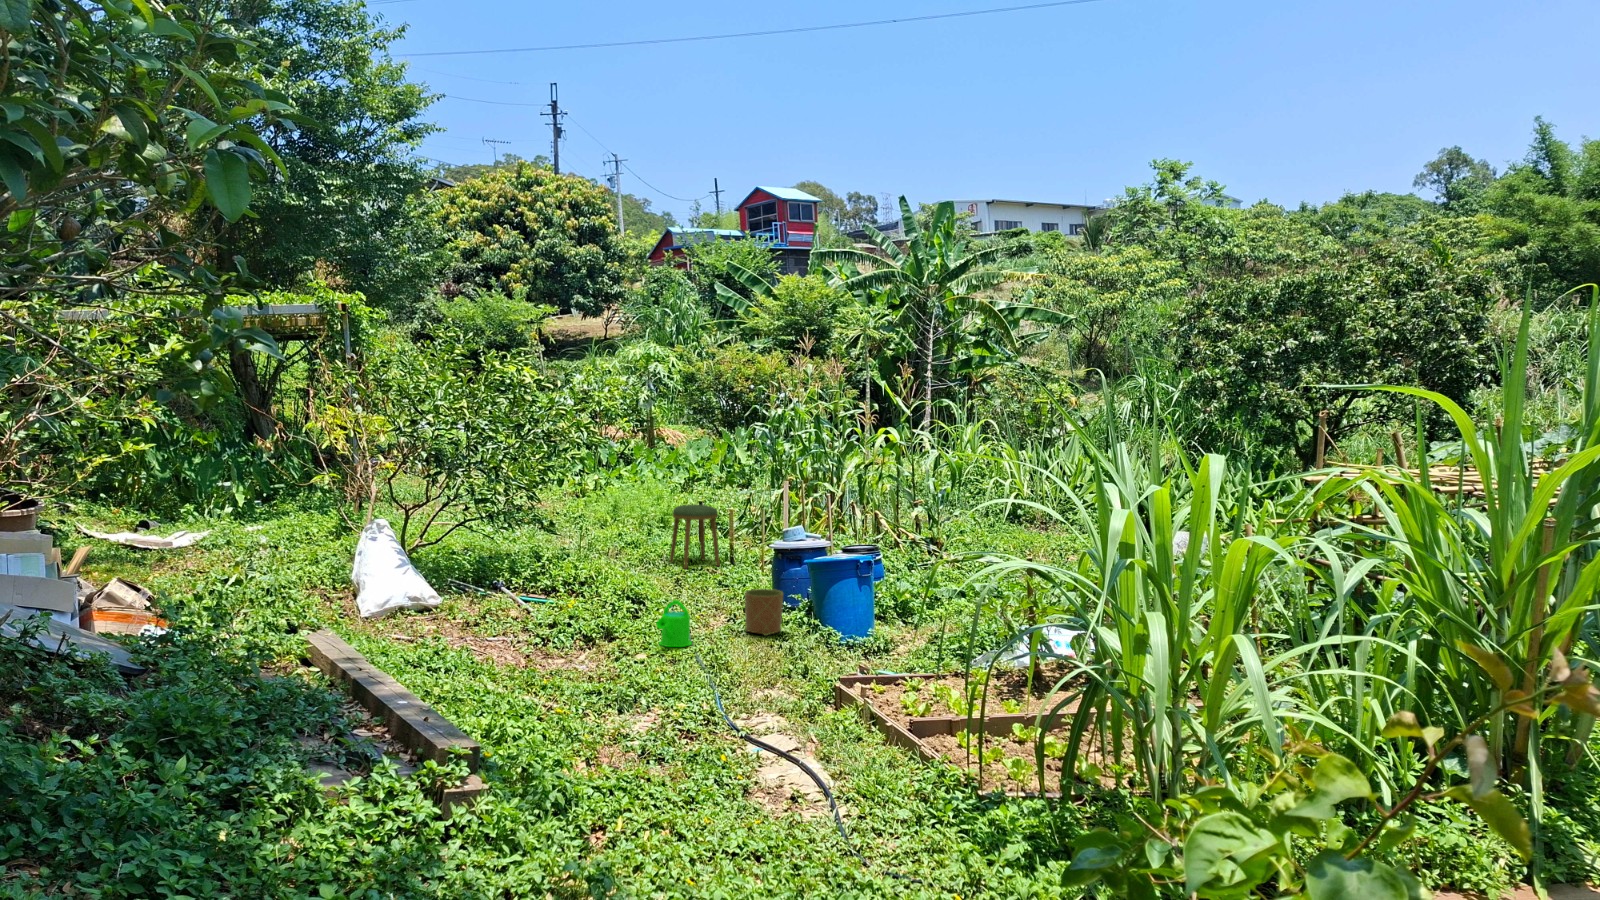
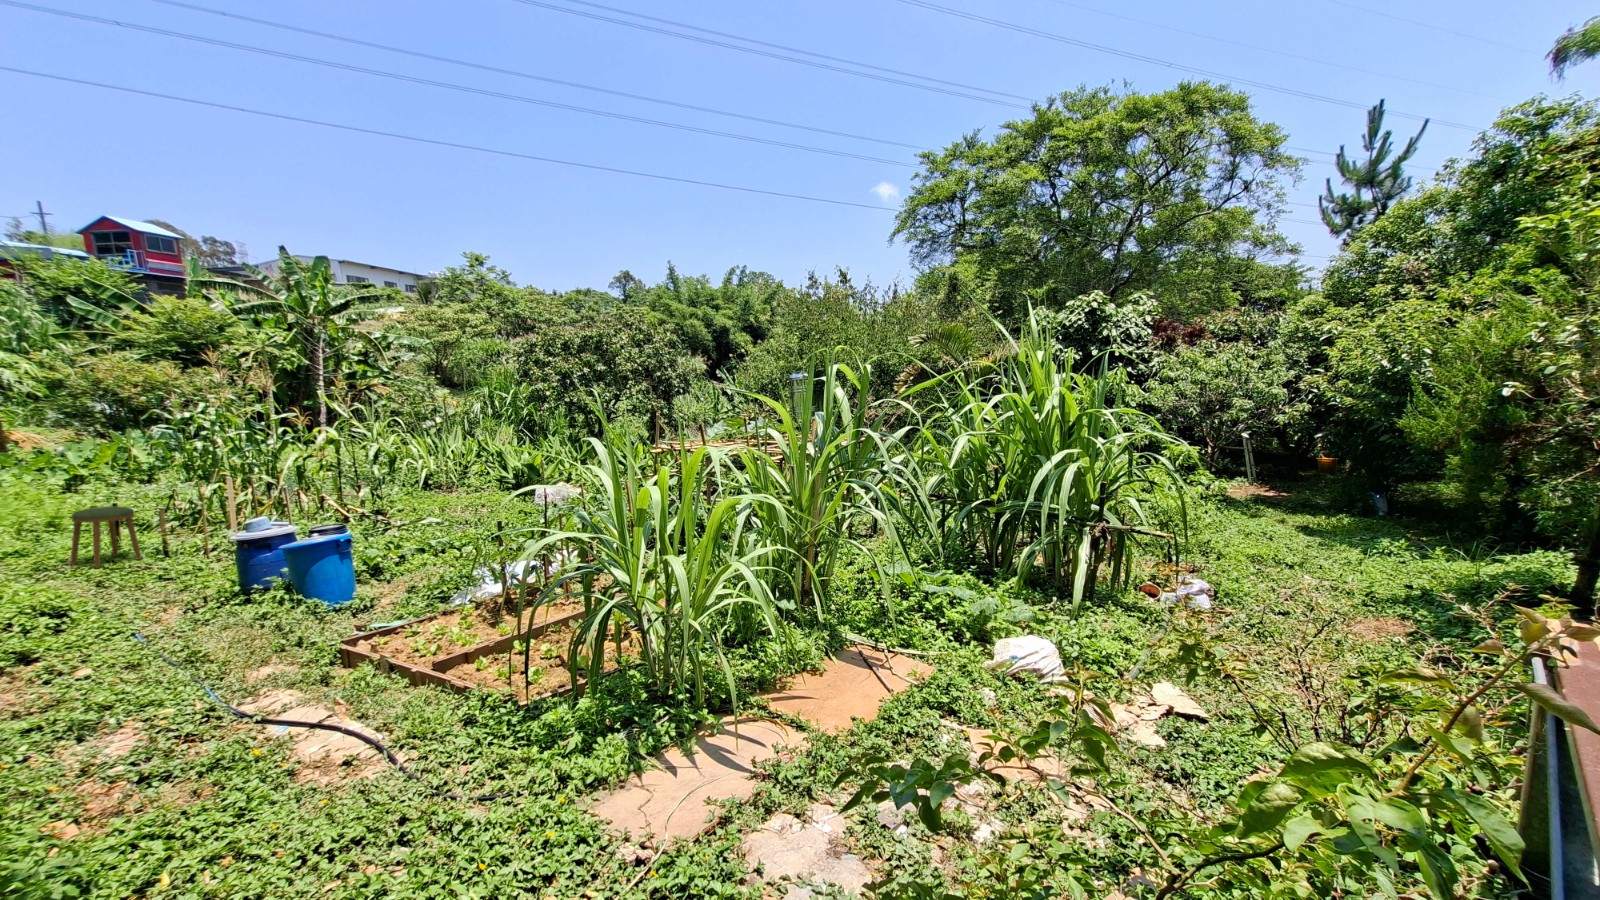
planter: present [745,589,783,636] -> none [206,576,252,619]
watering can: present [656,600,692,647] -> none [100,607,149,655]

